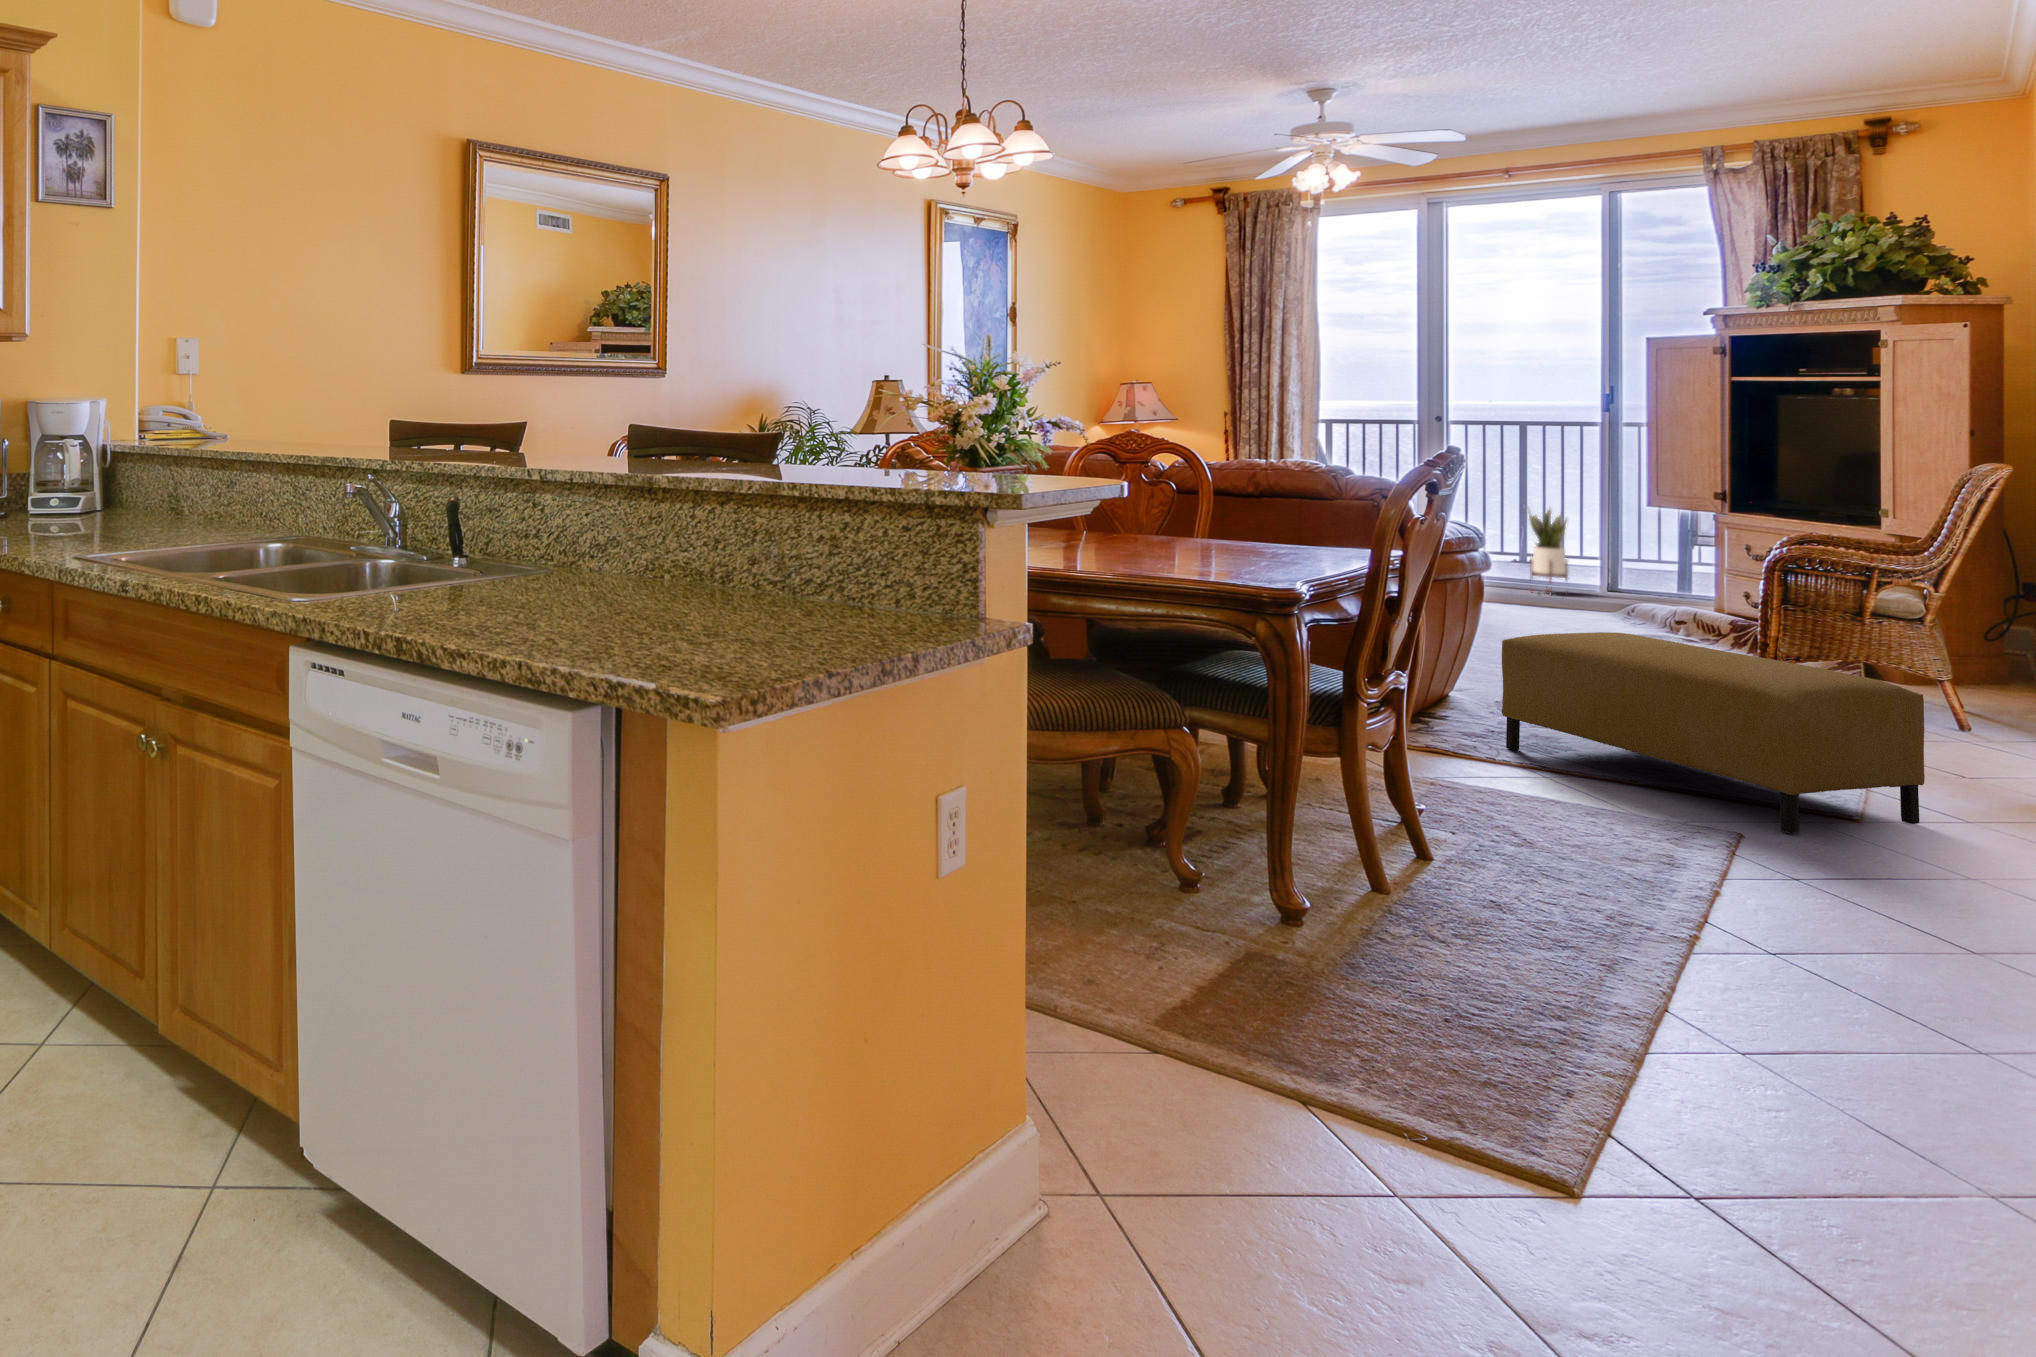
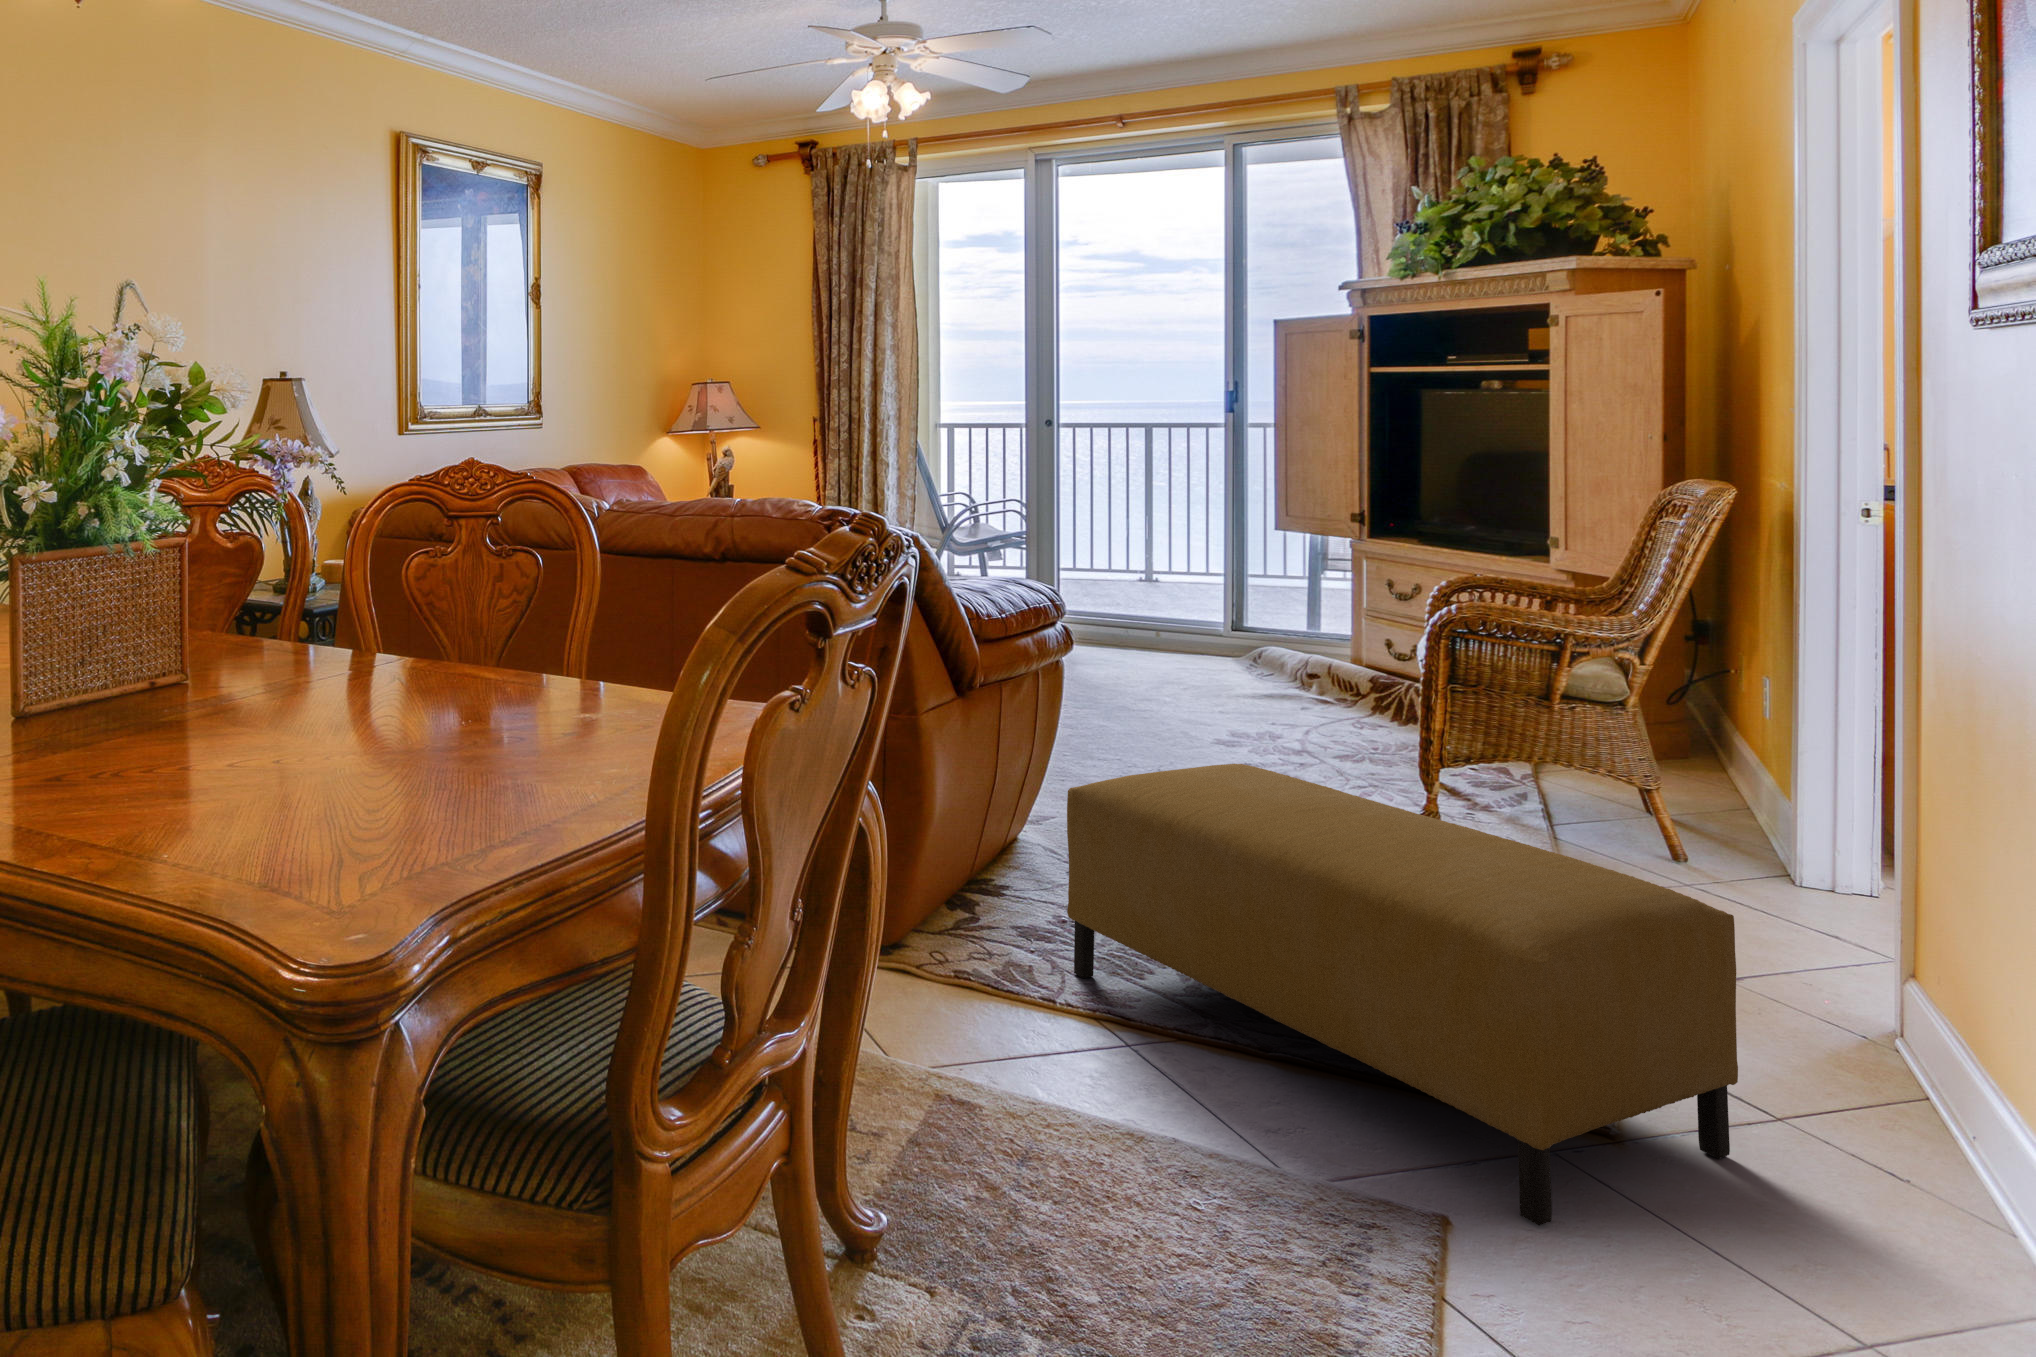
potted plant: present [1529,509,1568,593] -> none [1147,529,1192,640]

